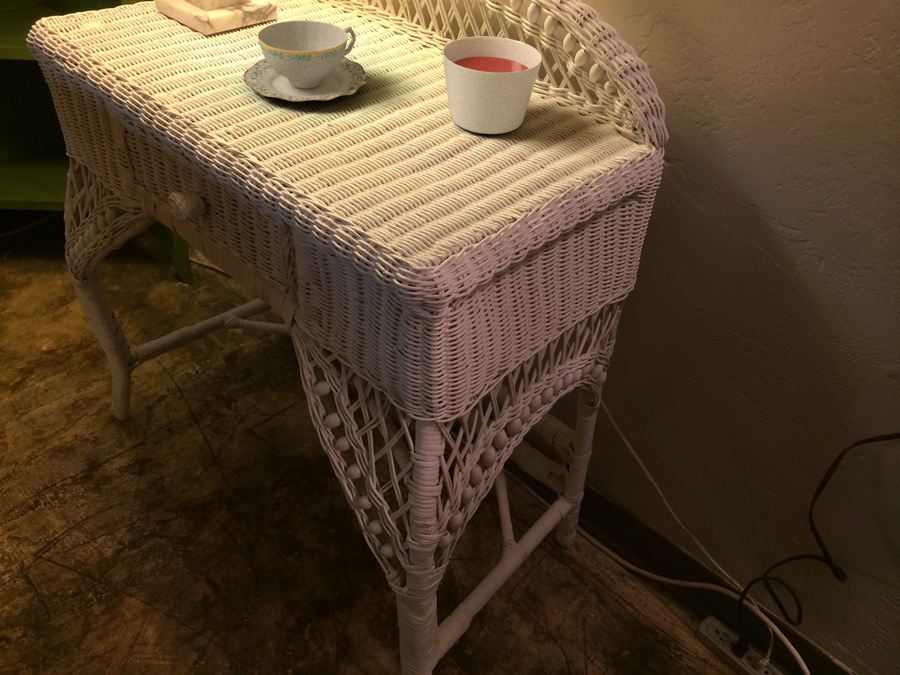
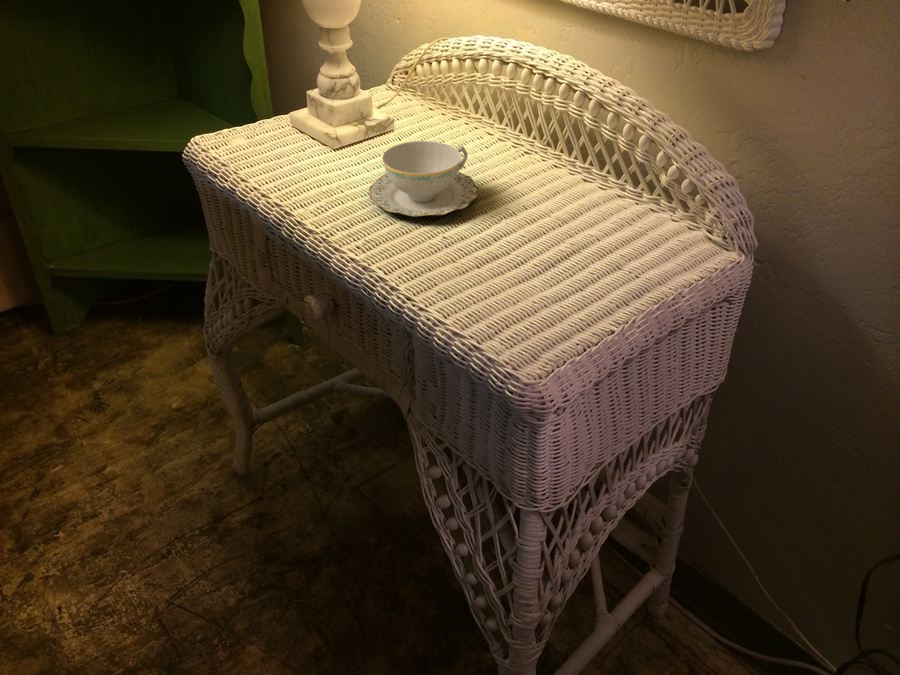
candle: present [442,36,542,134] -> none [547,156,638,245]

